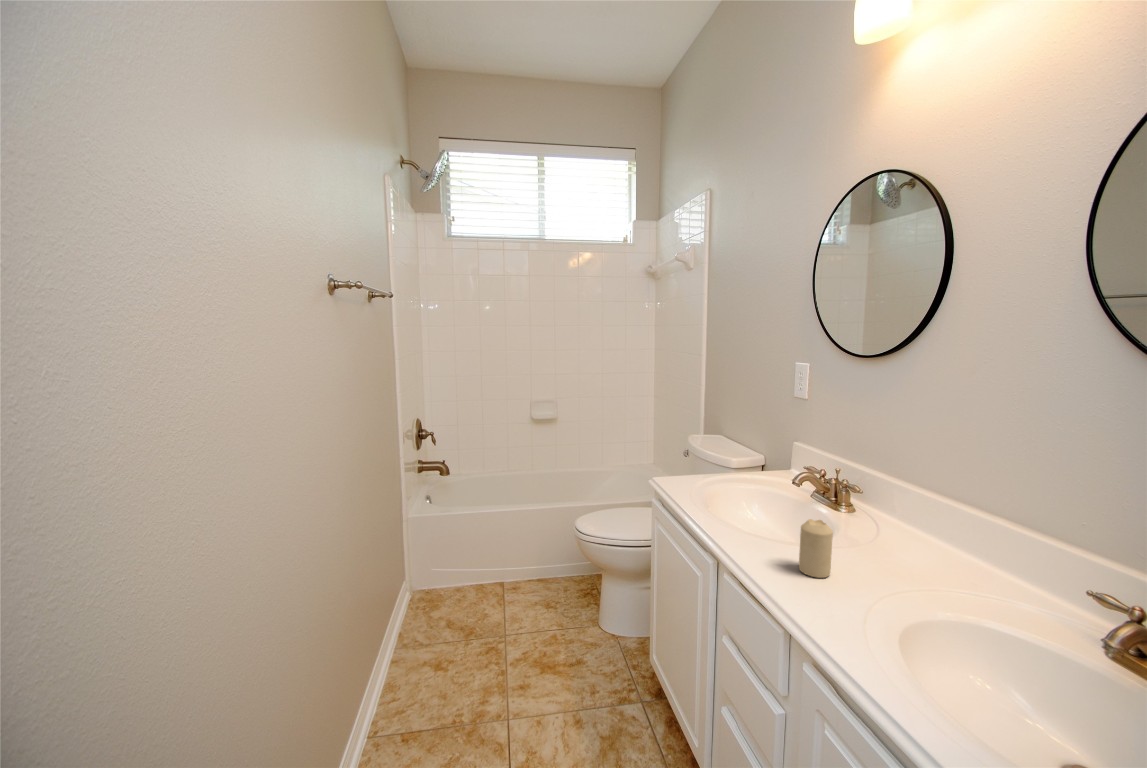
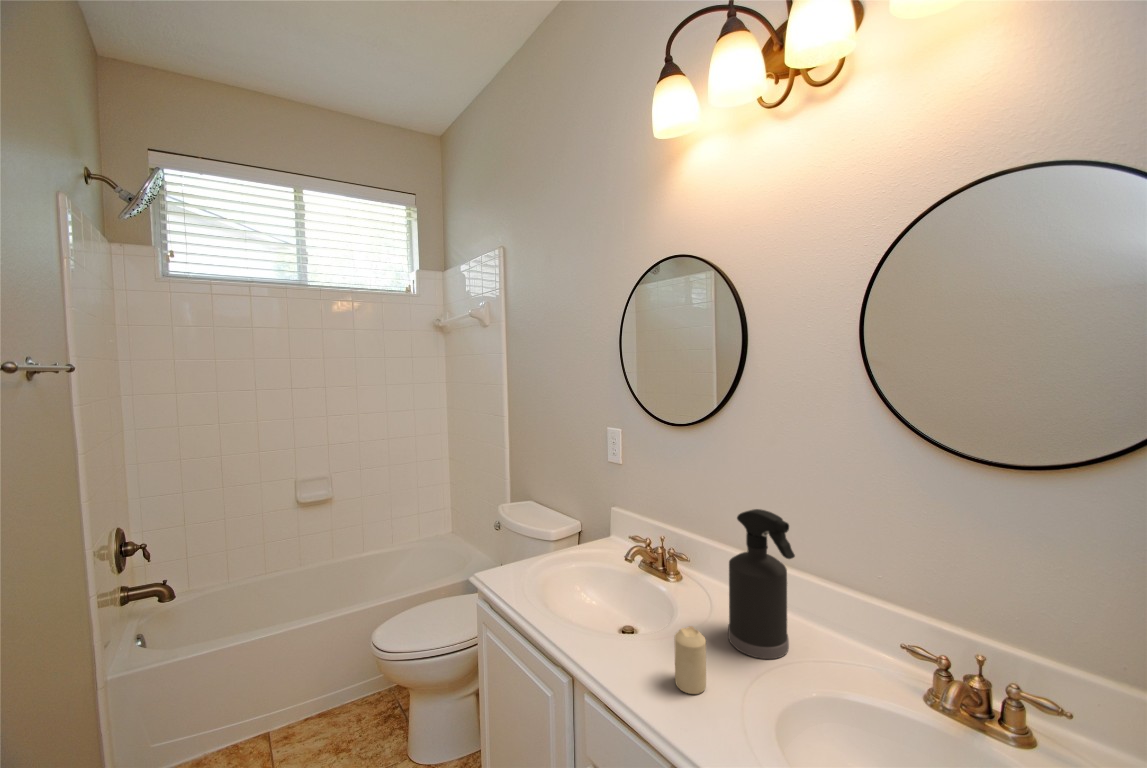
spray bottle: none [878,428,960,579] -> present [728,509,795,659]

